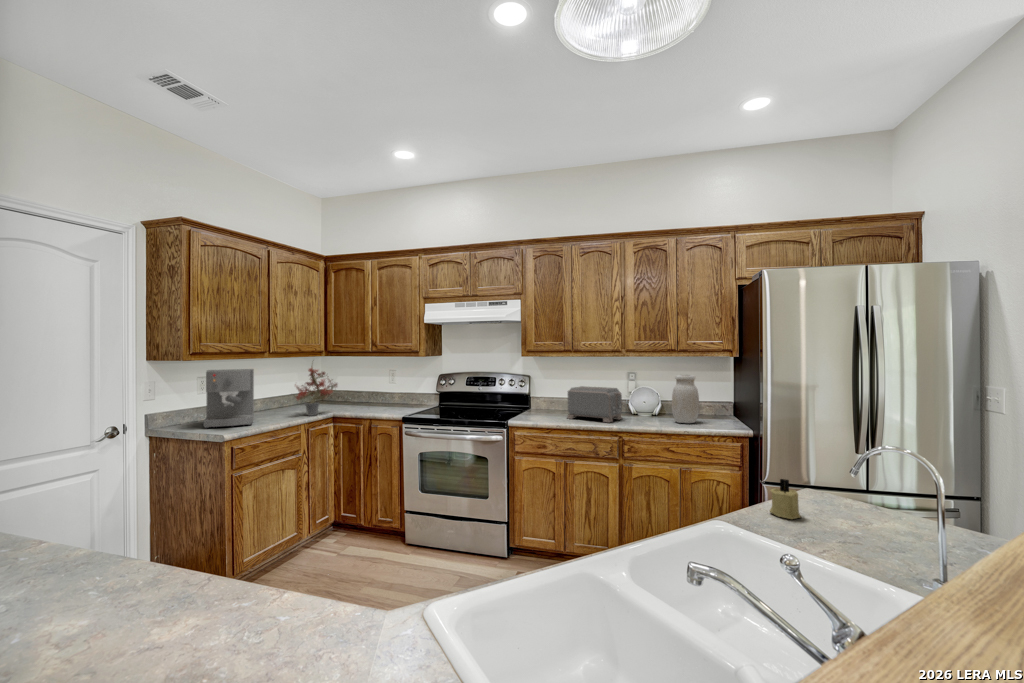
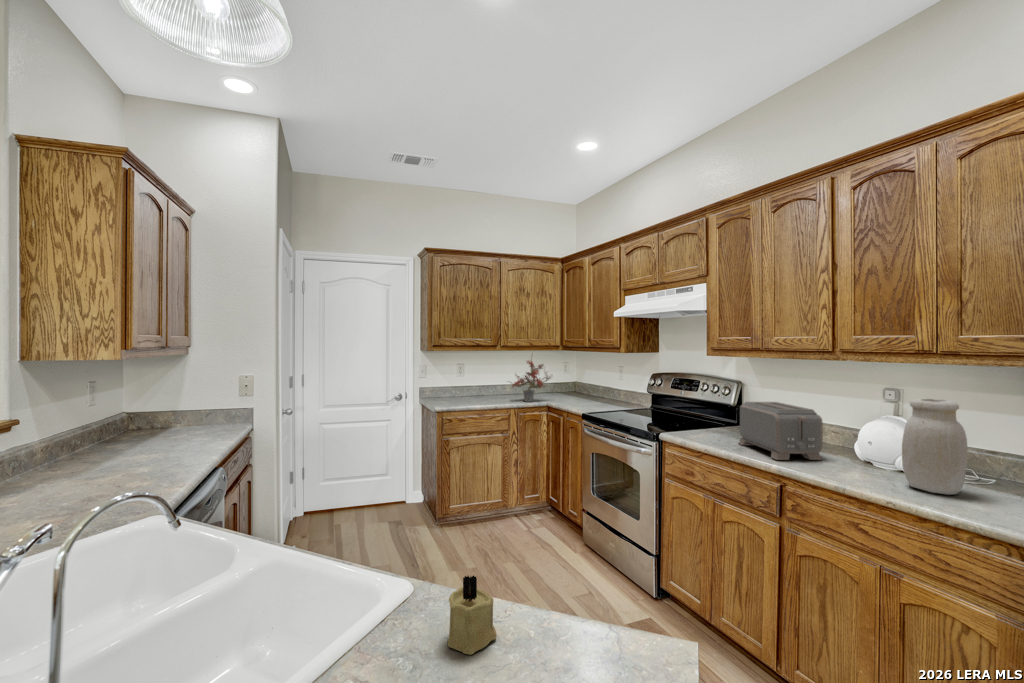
coffee maker: present [204,369,254,428] -> none [446,358,487,403]

